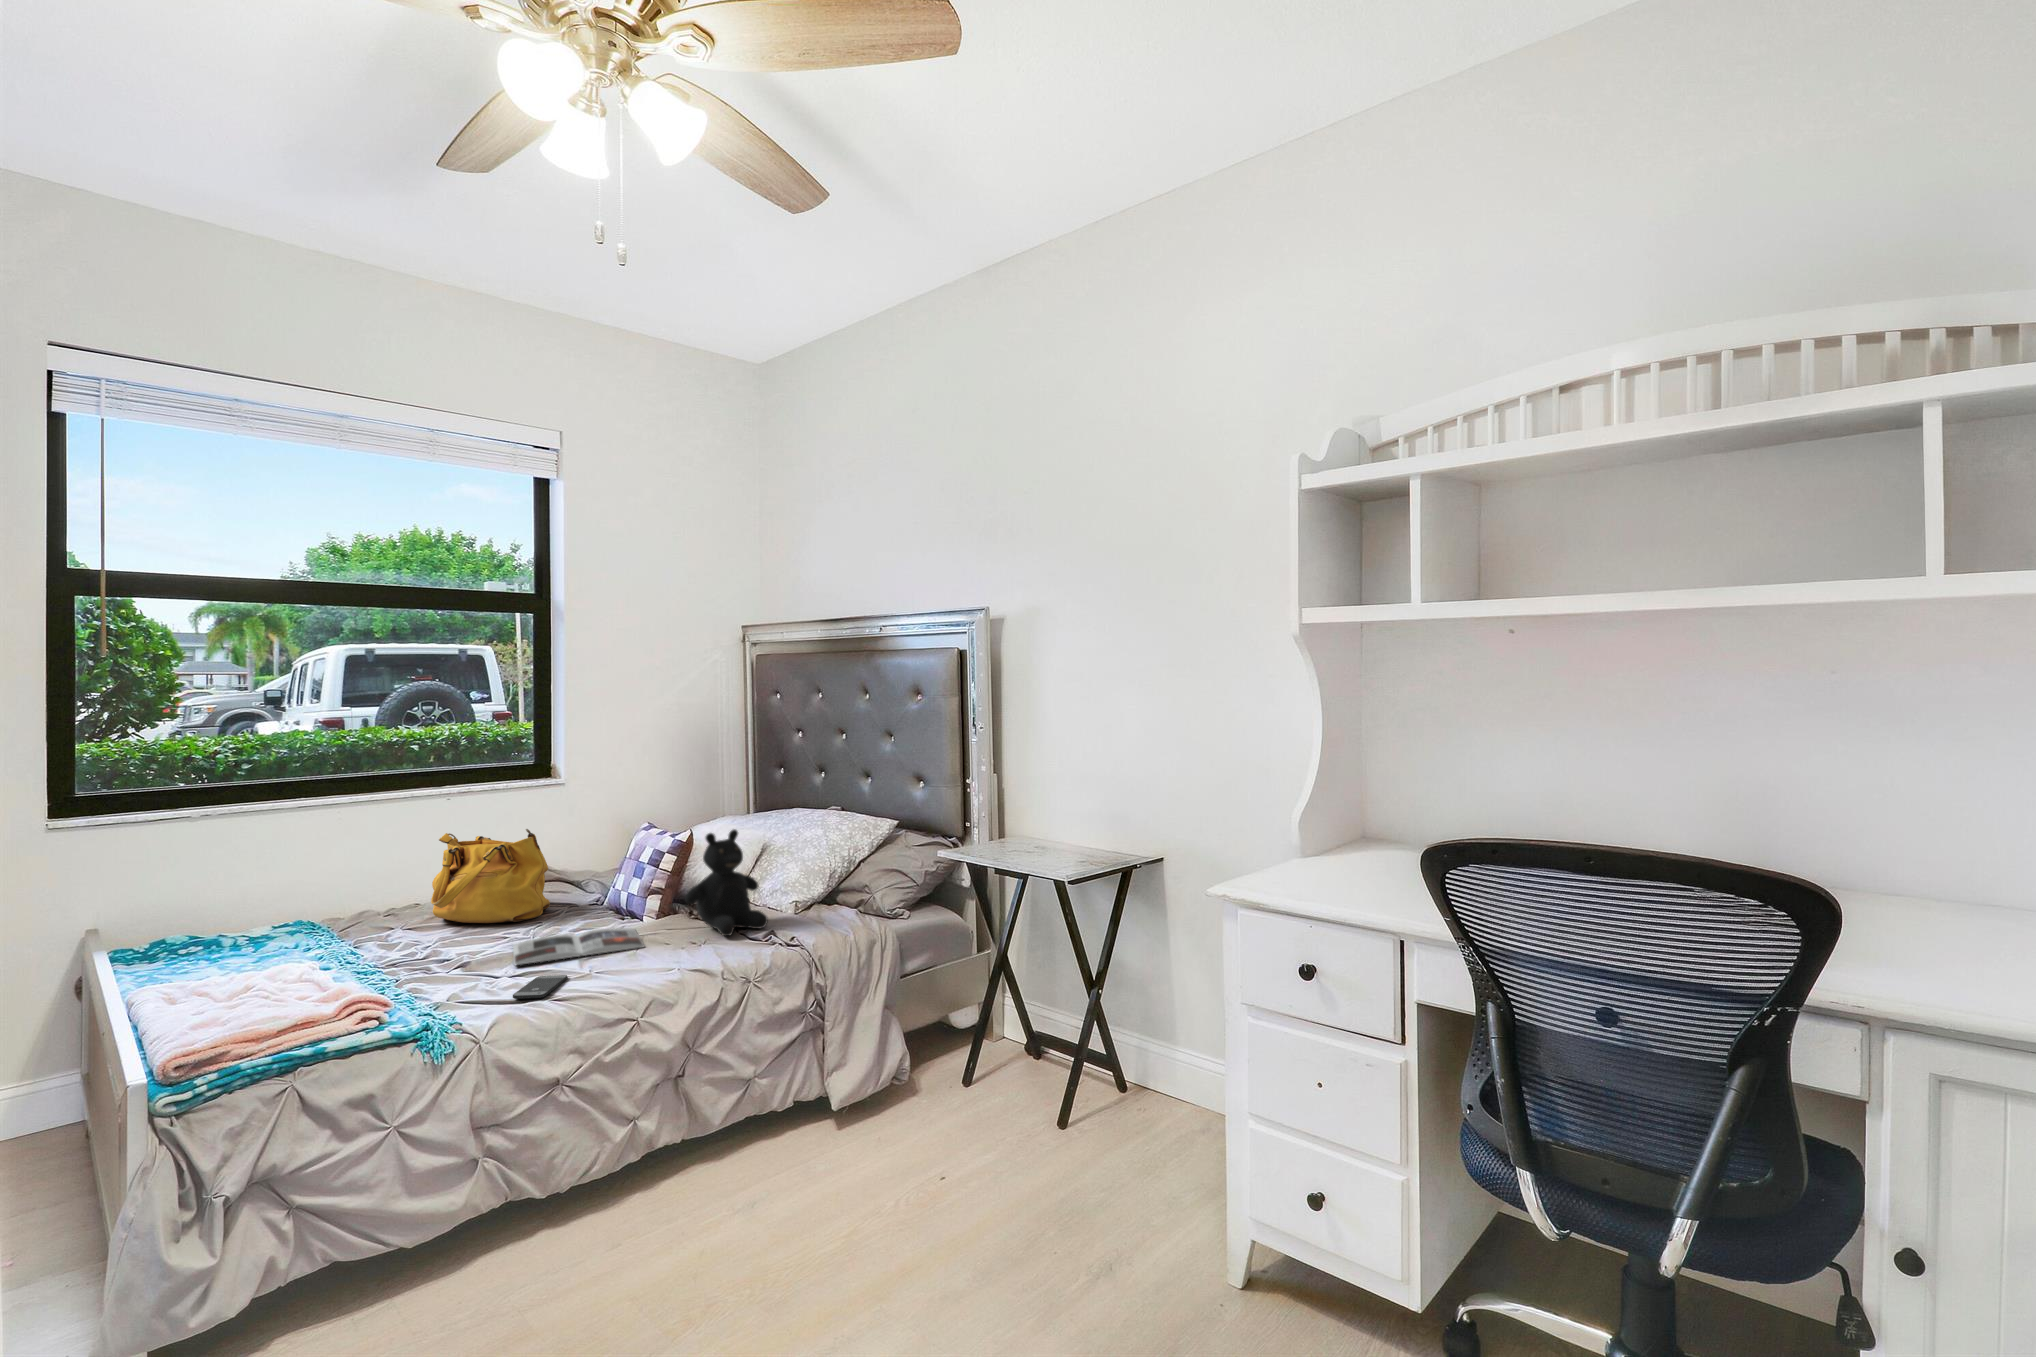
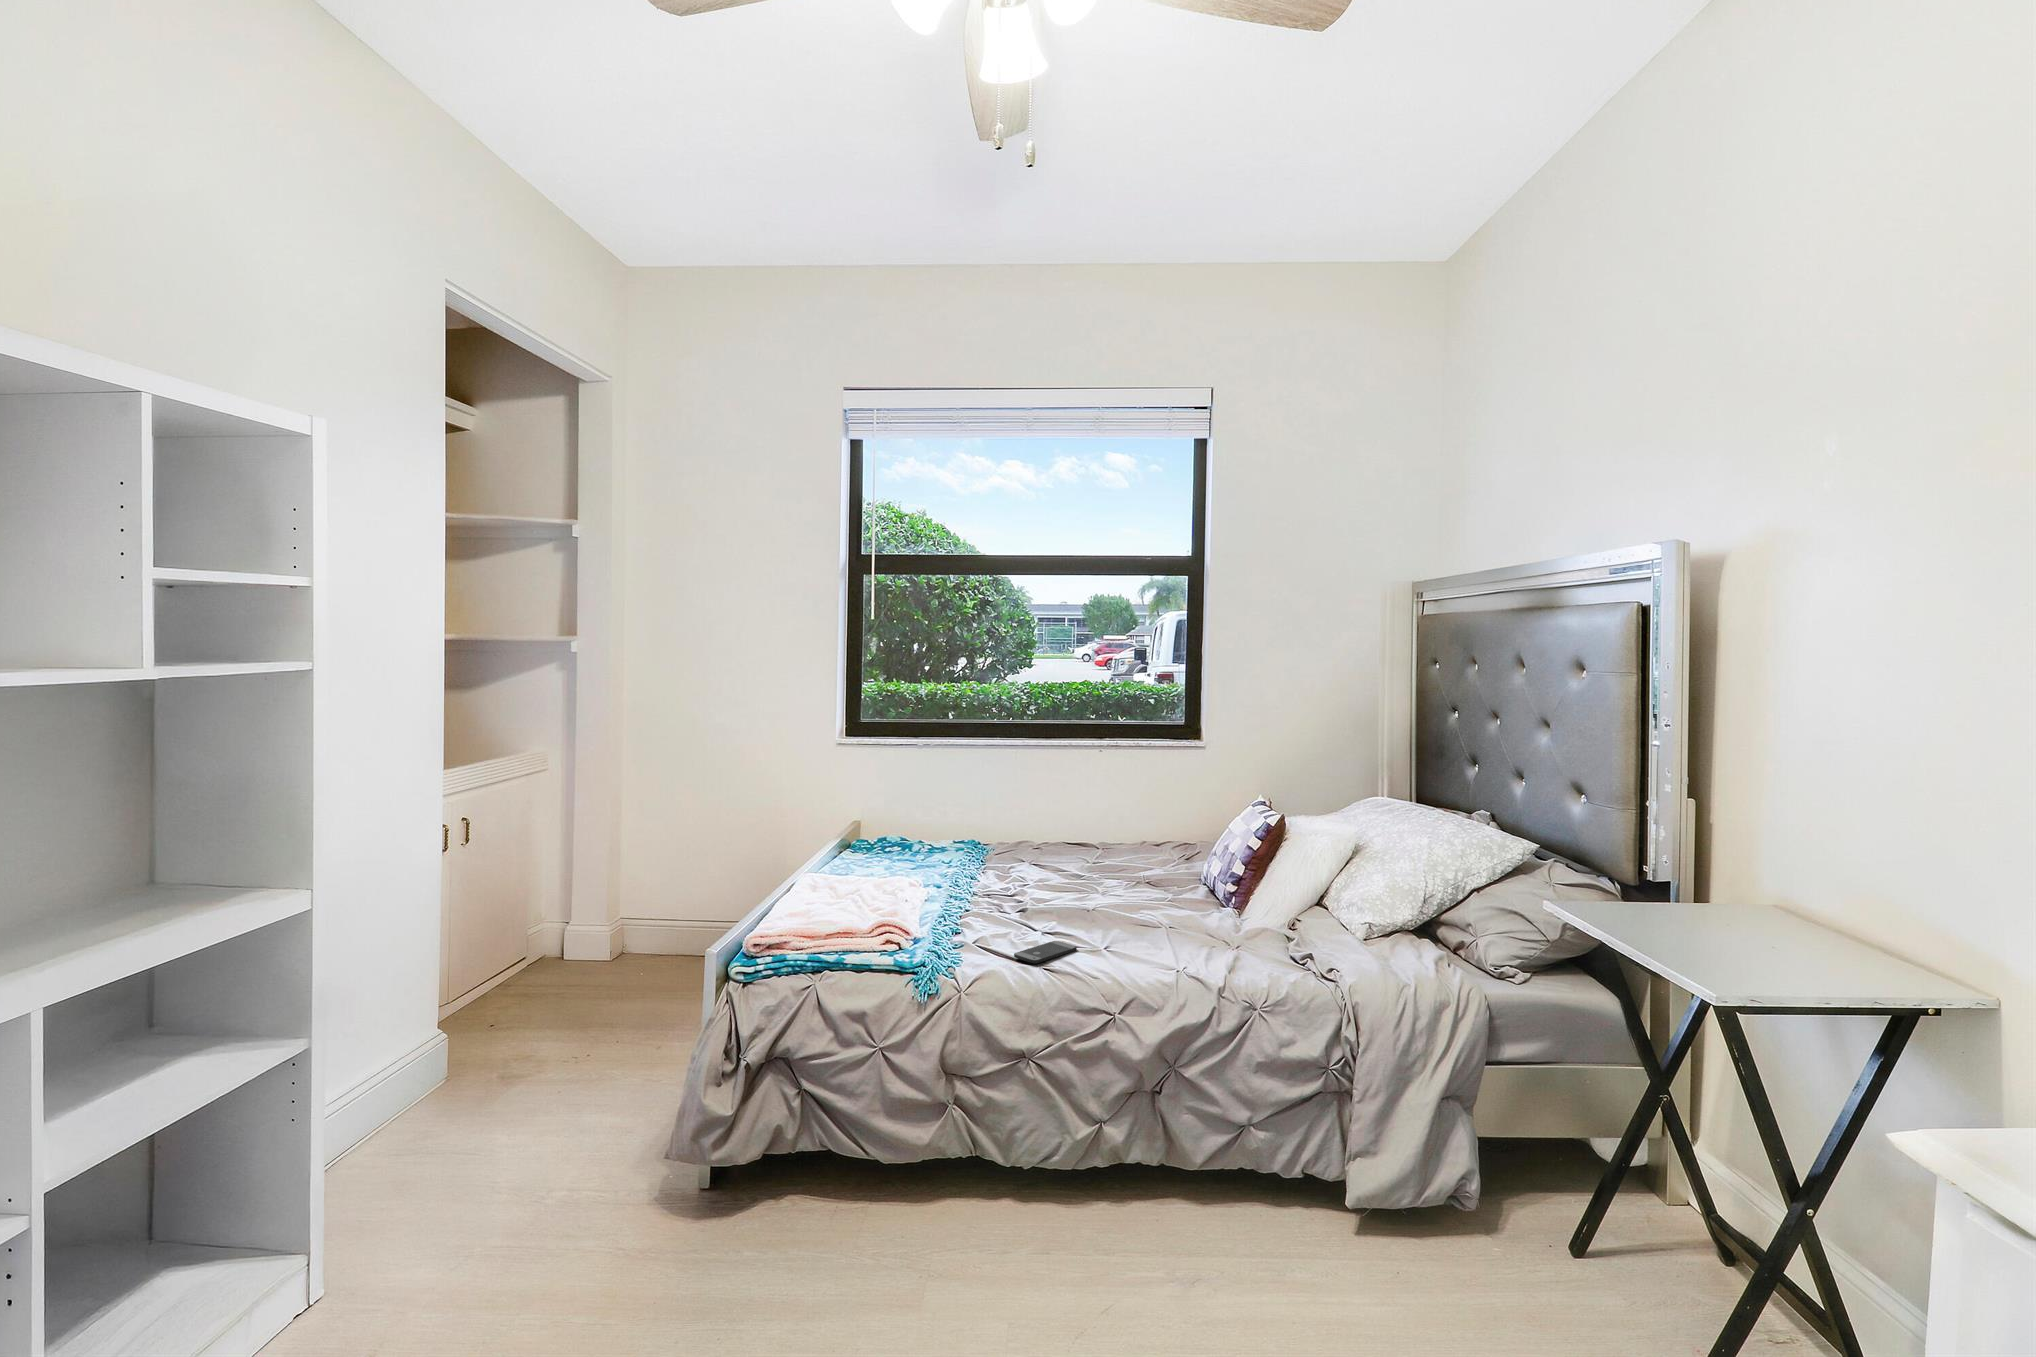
handbag: present [431,829,550,923] -> none [1038,781,1145,880]
teddy bear: present [685,829,768,936] -> none [1224,820,1321,948]
magazine: present [513,928,645,966] -> none [1051,901,1191,937]

